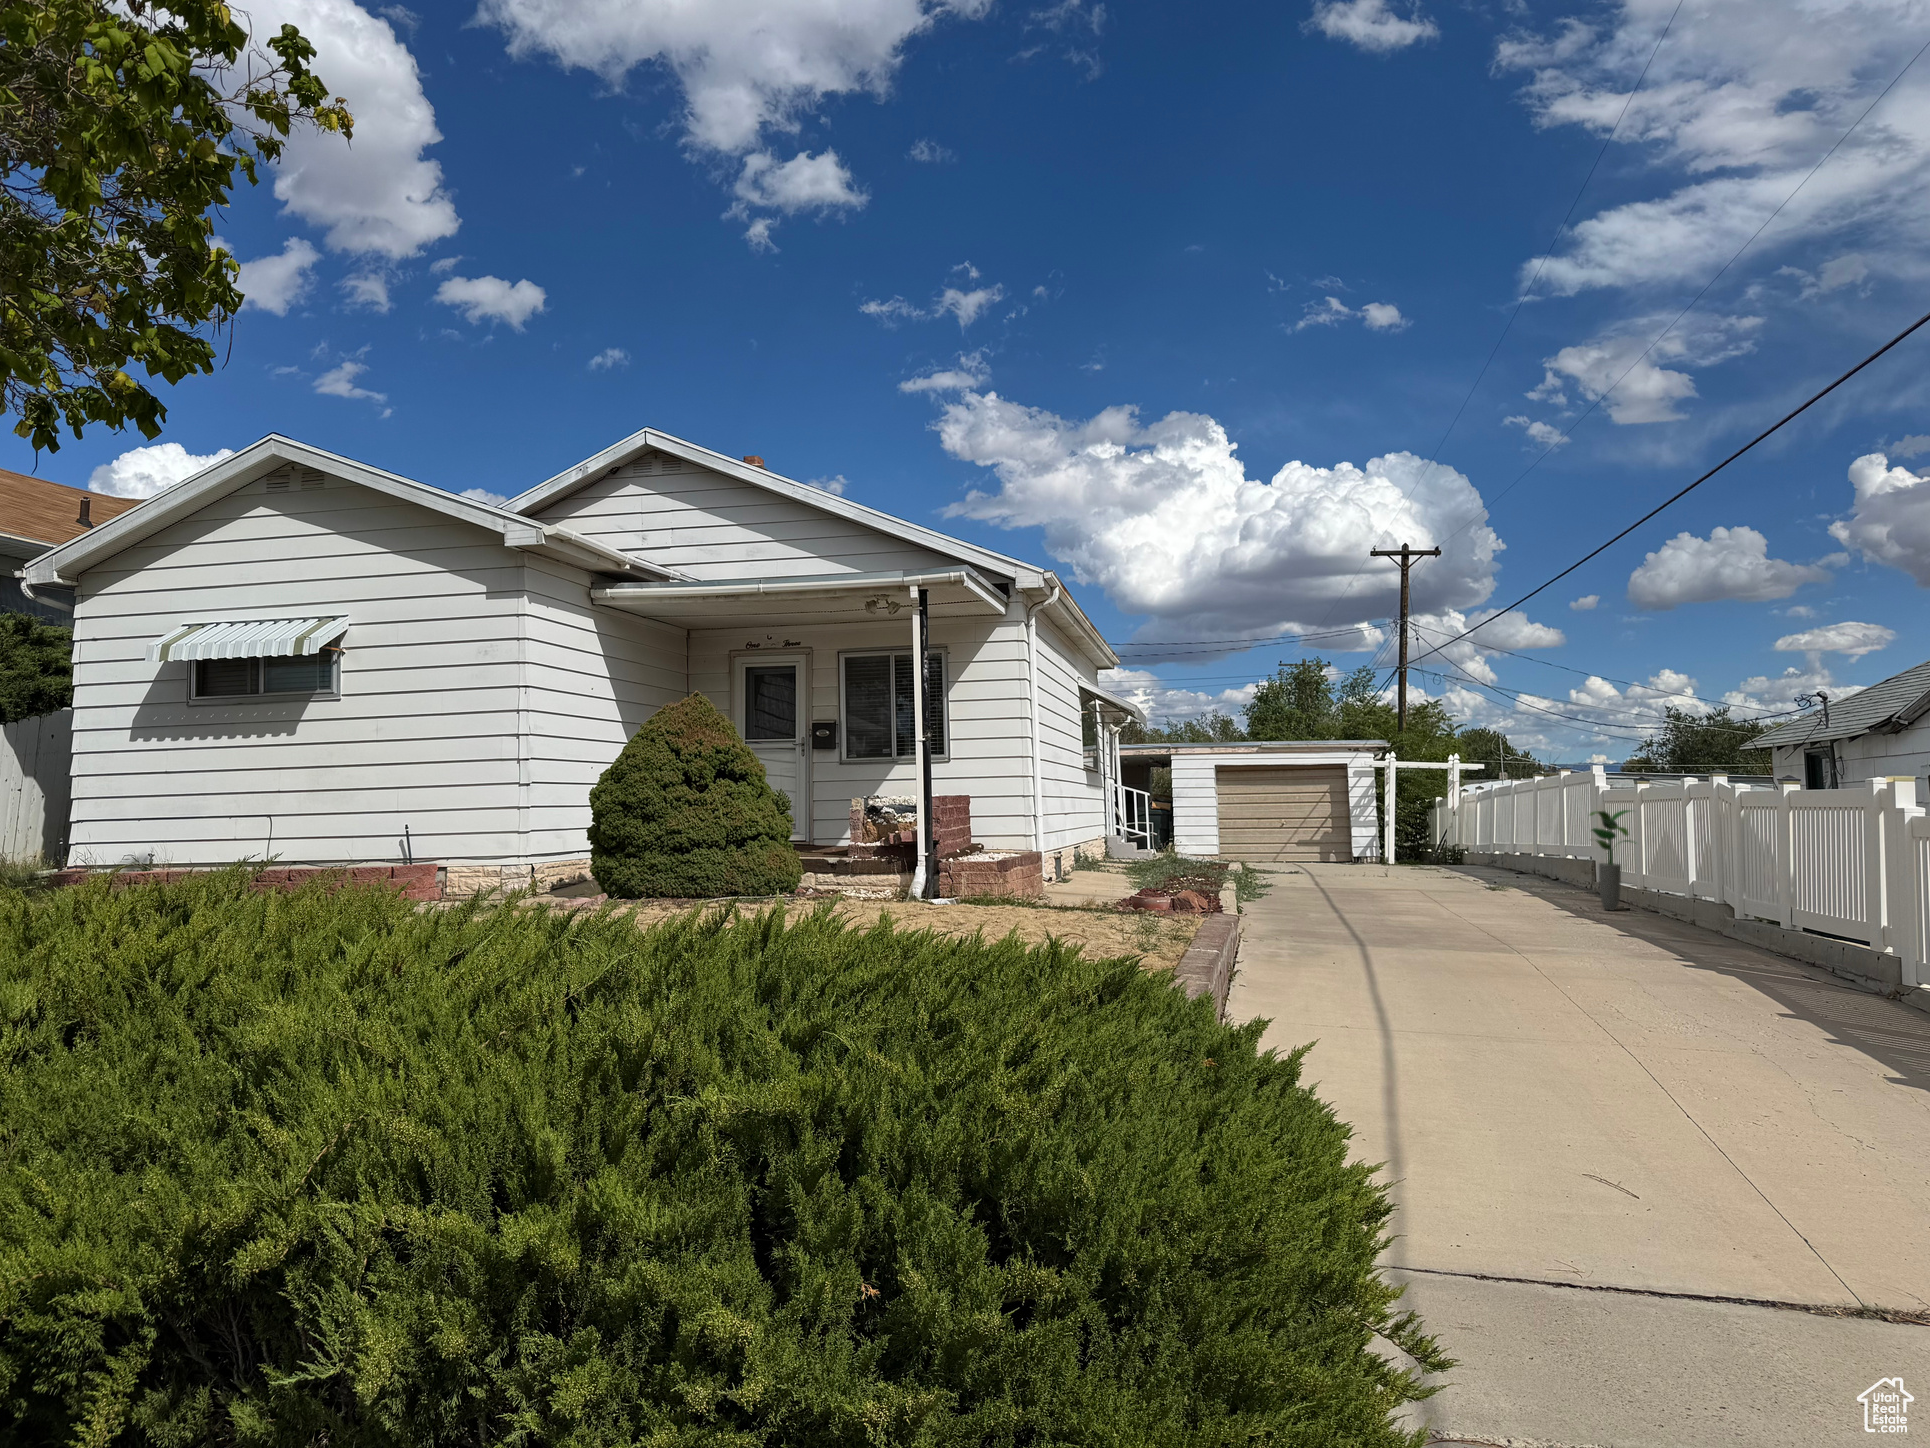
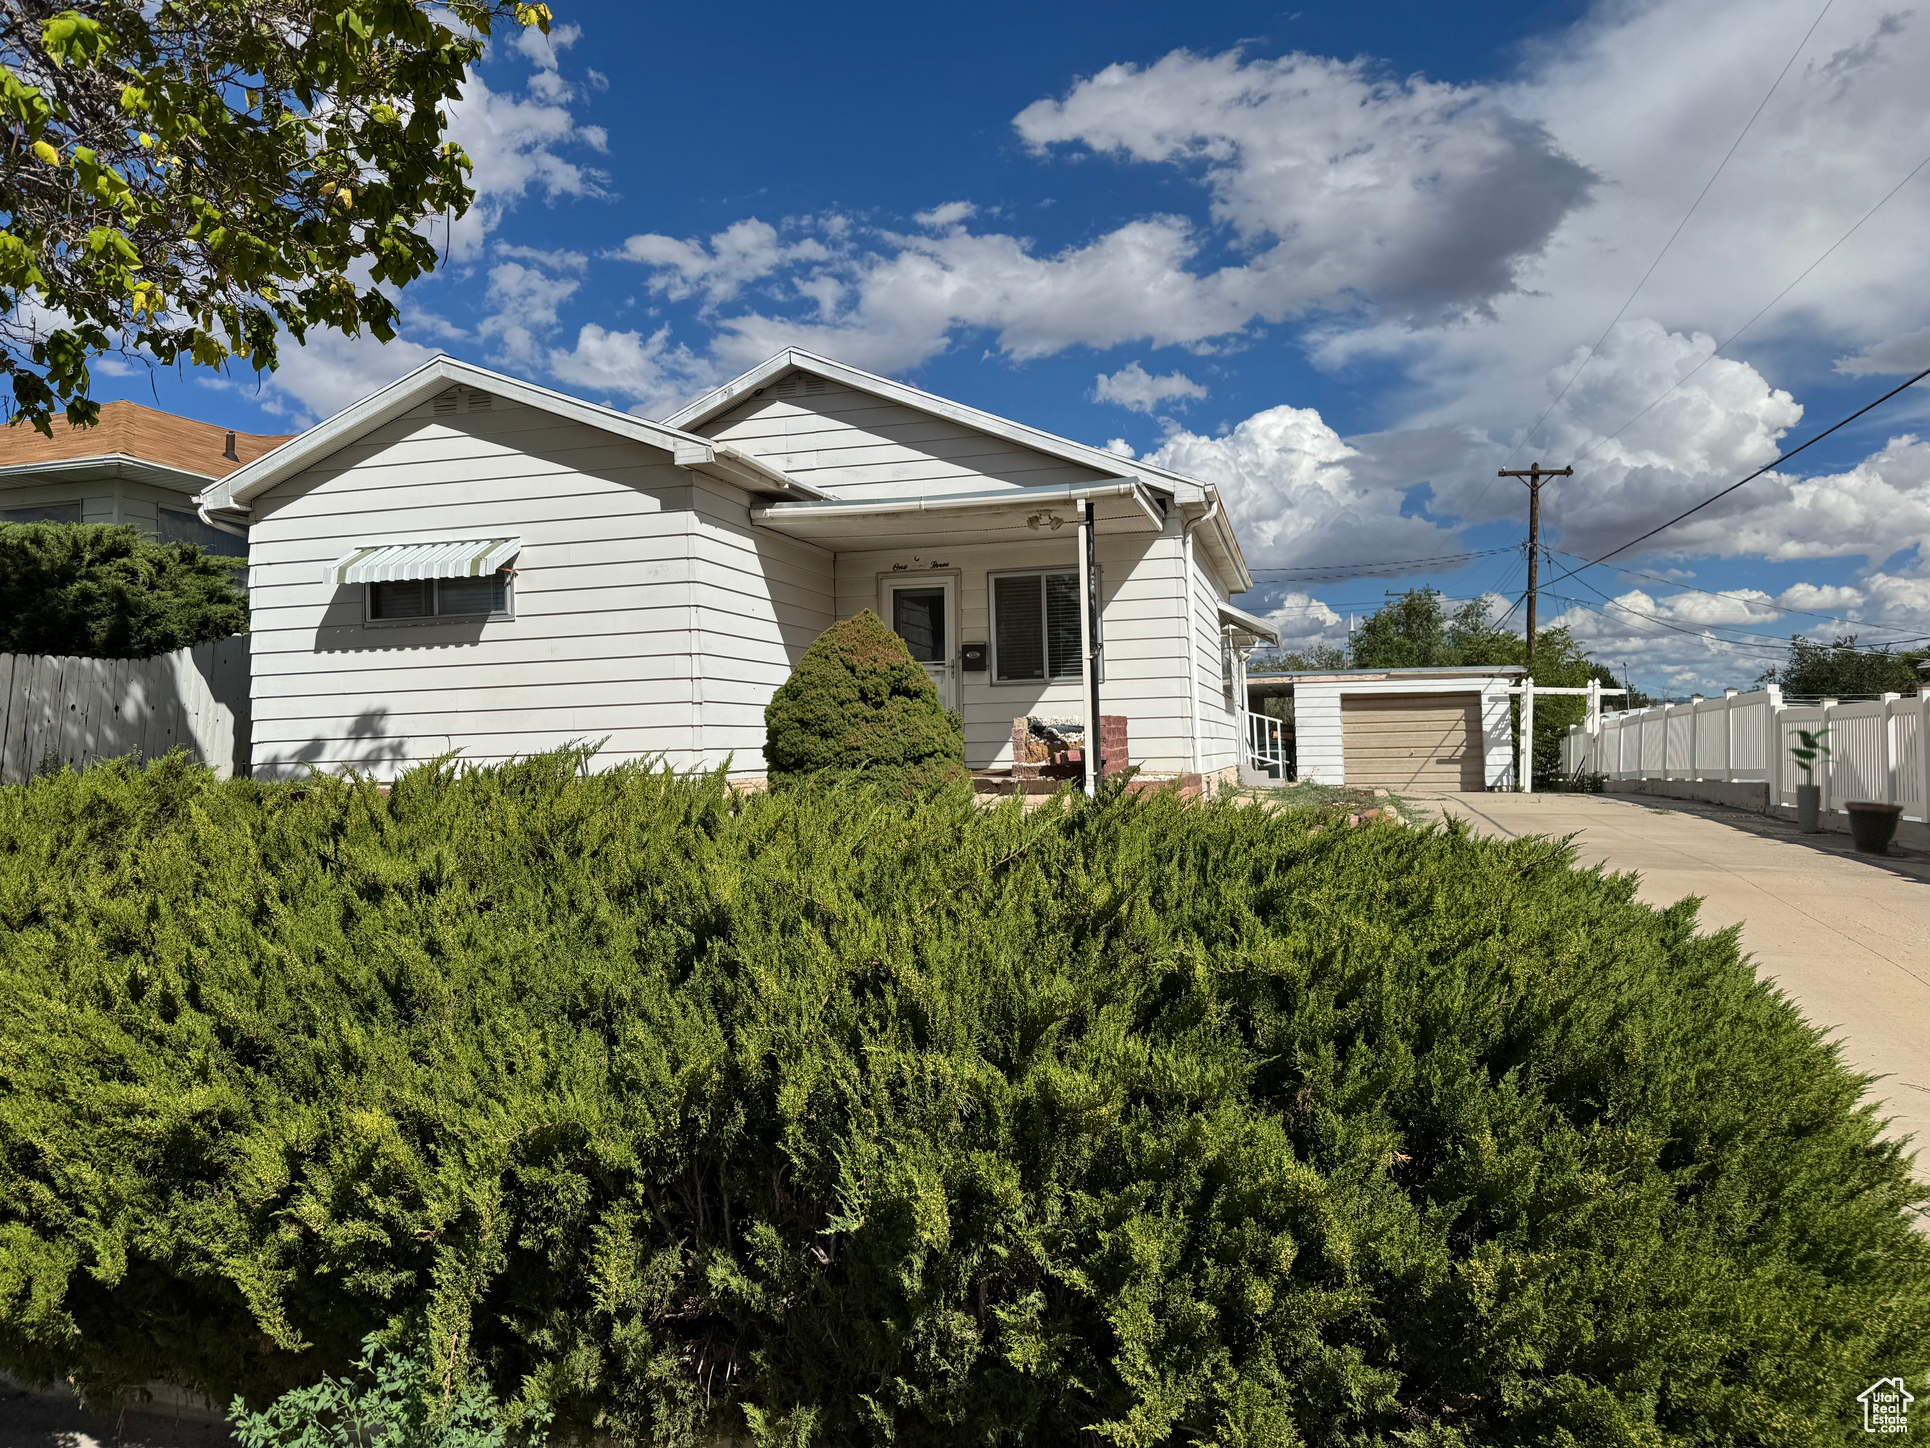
bucket: none [1630,877,1688,935] -> present [1844,801,1904,857]

